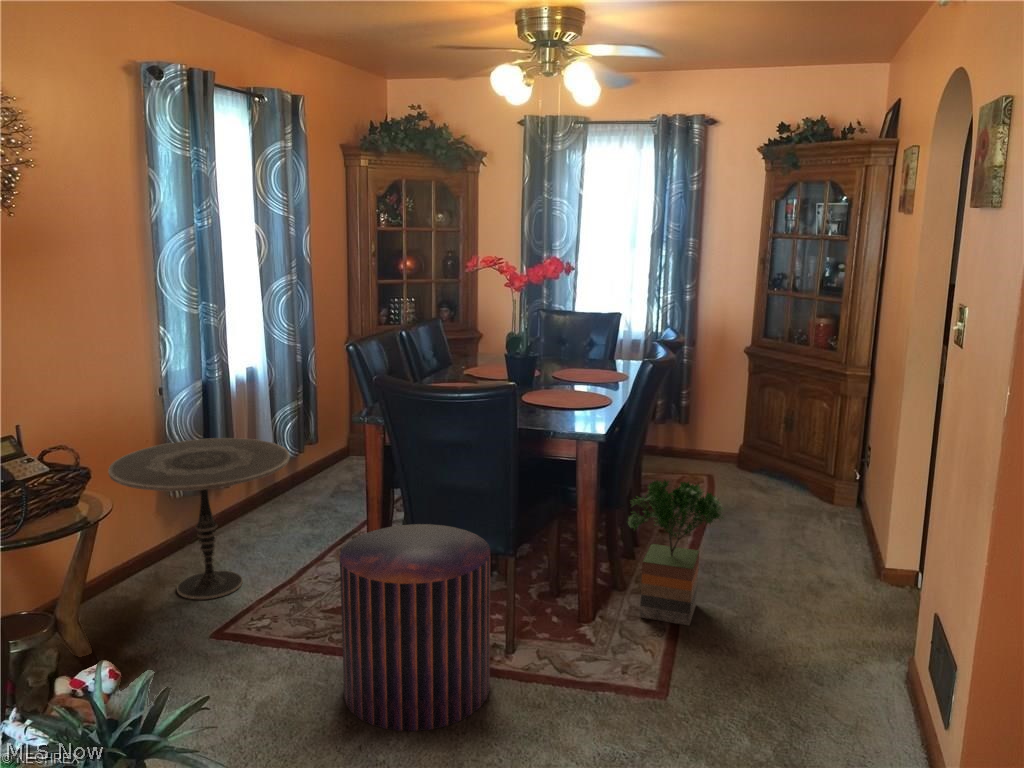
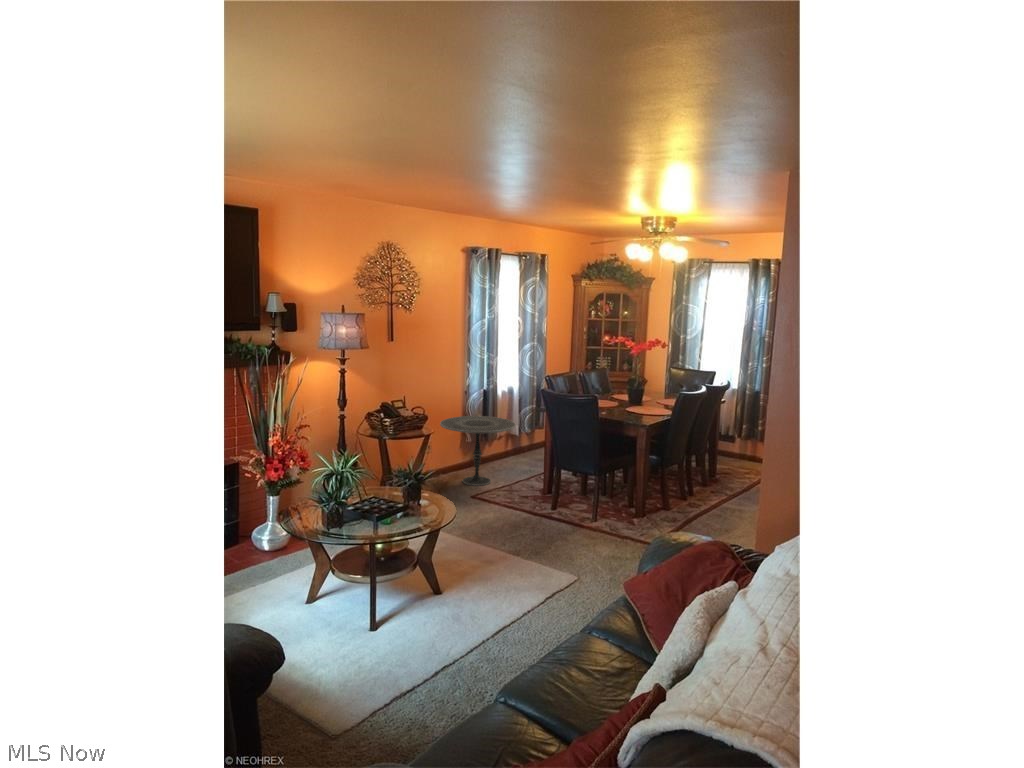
potted tree: present [628,480,723,626] -> none [662,453,717,527]
pouf: present [340,524,490,731] -> none [516,455,582,536]

